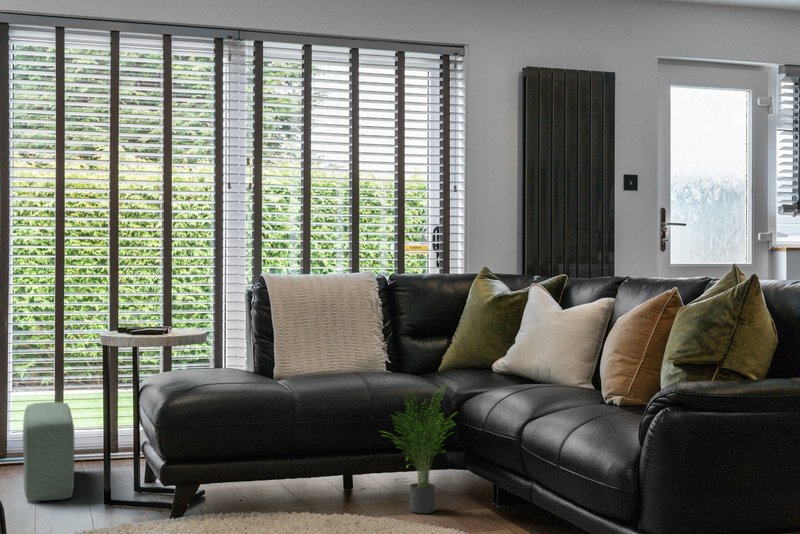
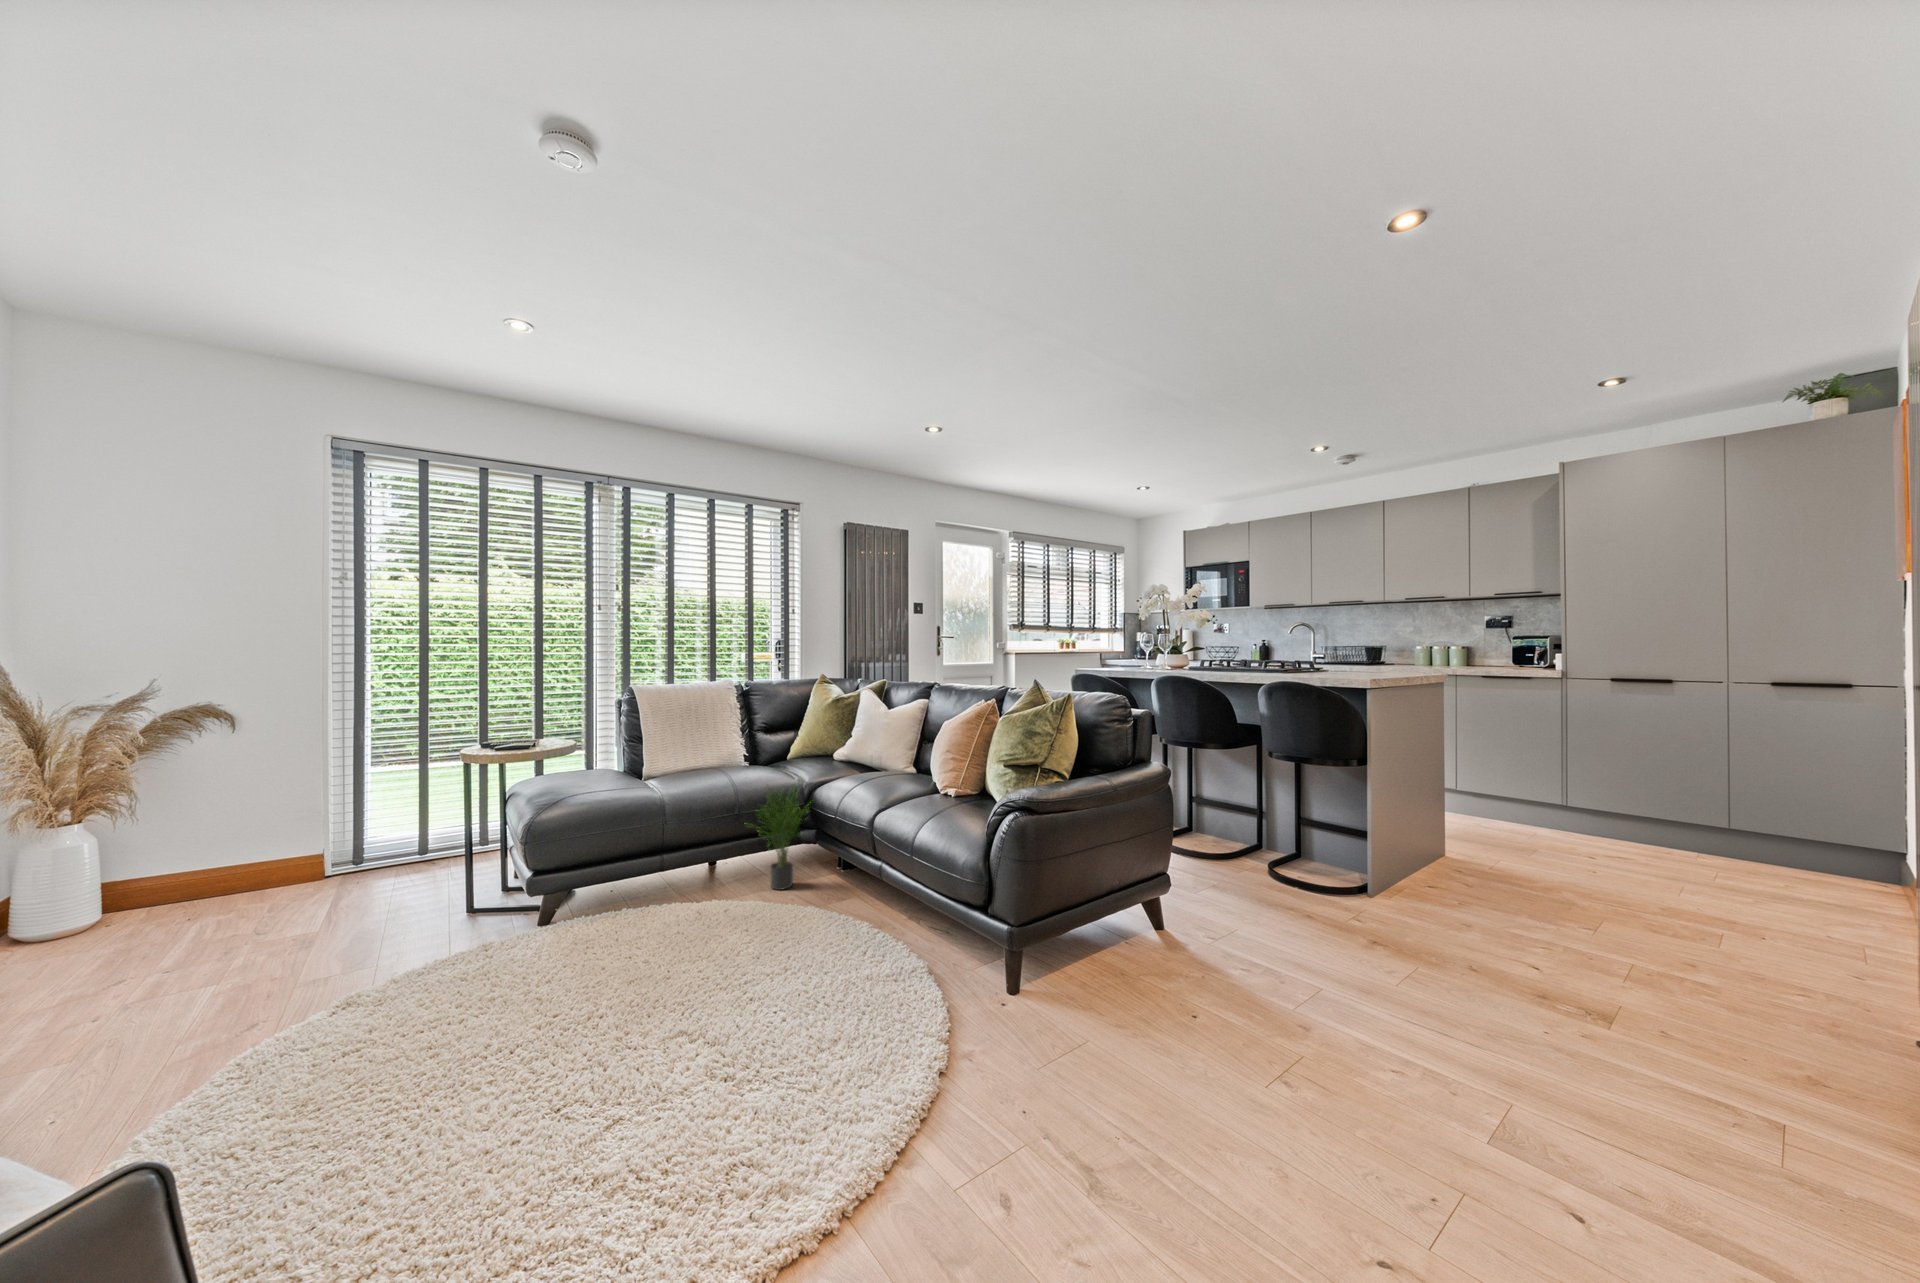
pouf: present [23,402,75,501] -> none [377,809,436,917]

